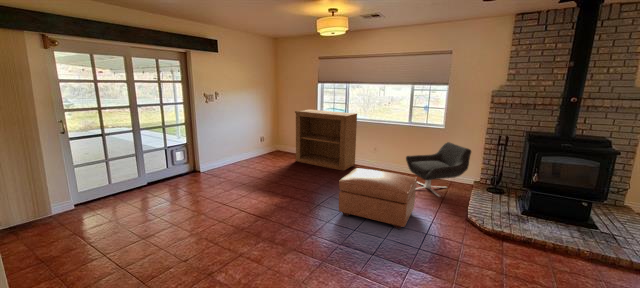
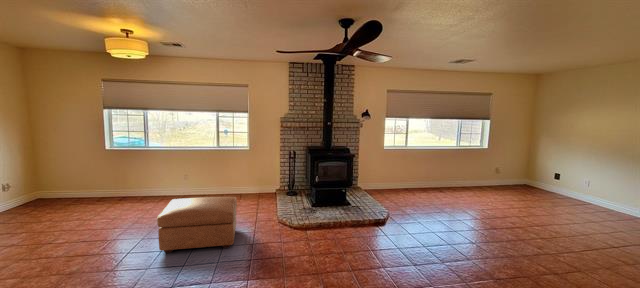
bookshelf: present [295,110,357,171] -> none [69,140,162,206]
lounge chair: present [406,142,471,197] -> none [218,160,272,210]

